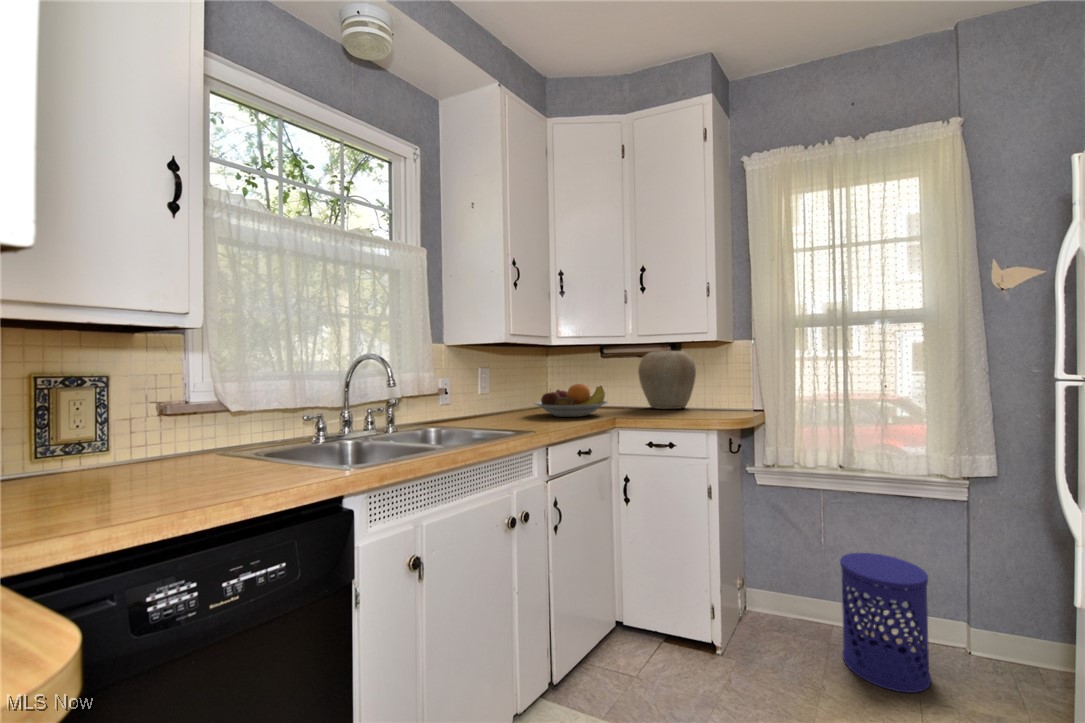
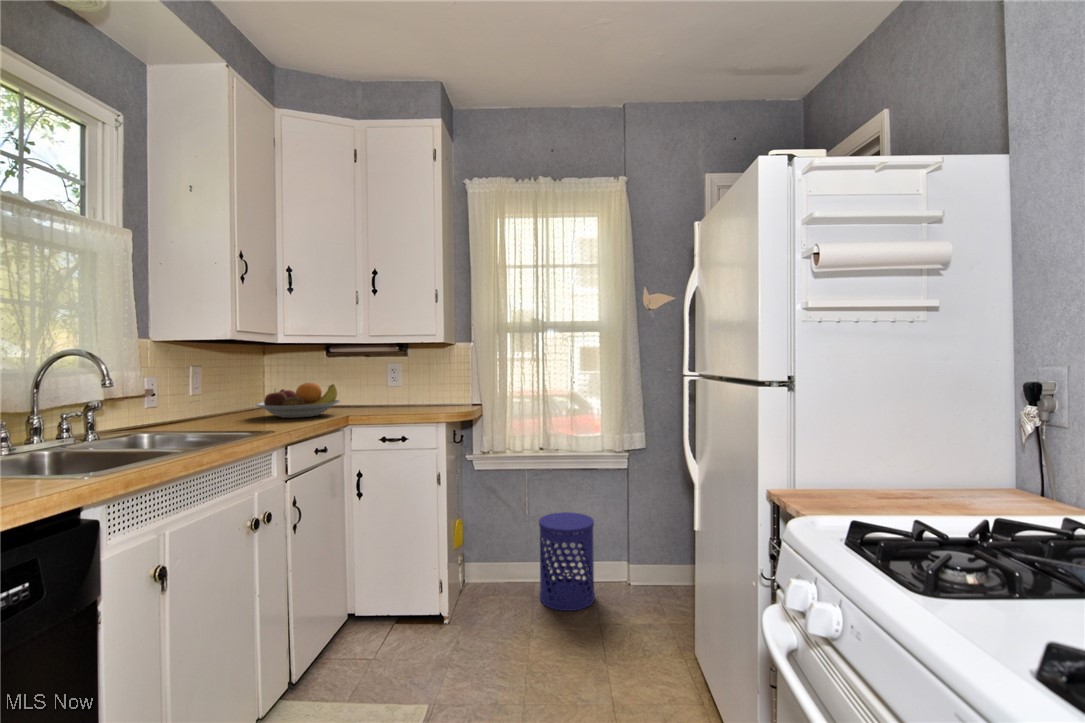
vase: present [638,351,696,409] -> none [369,350,425,406]

